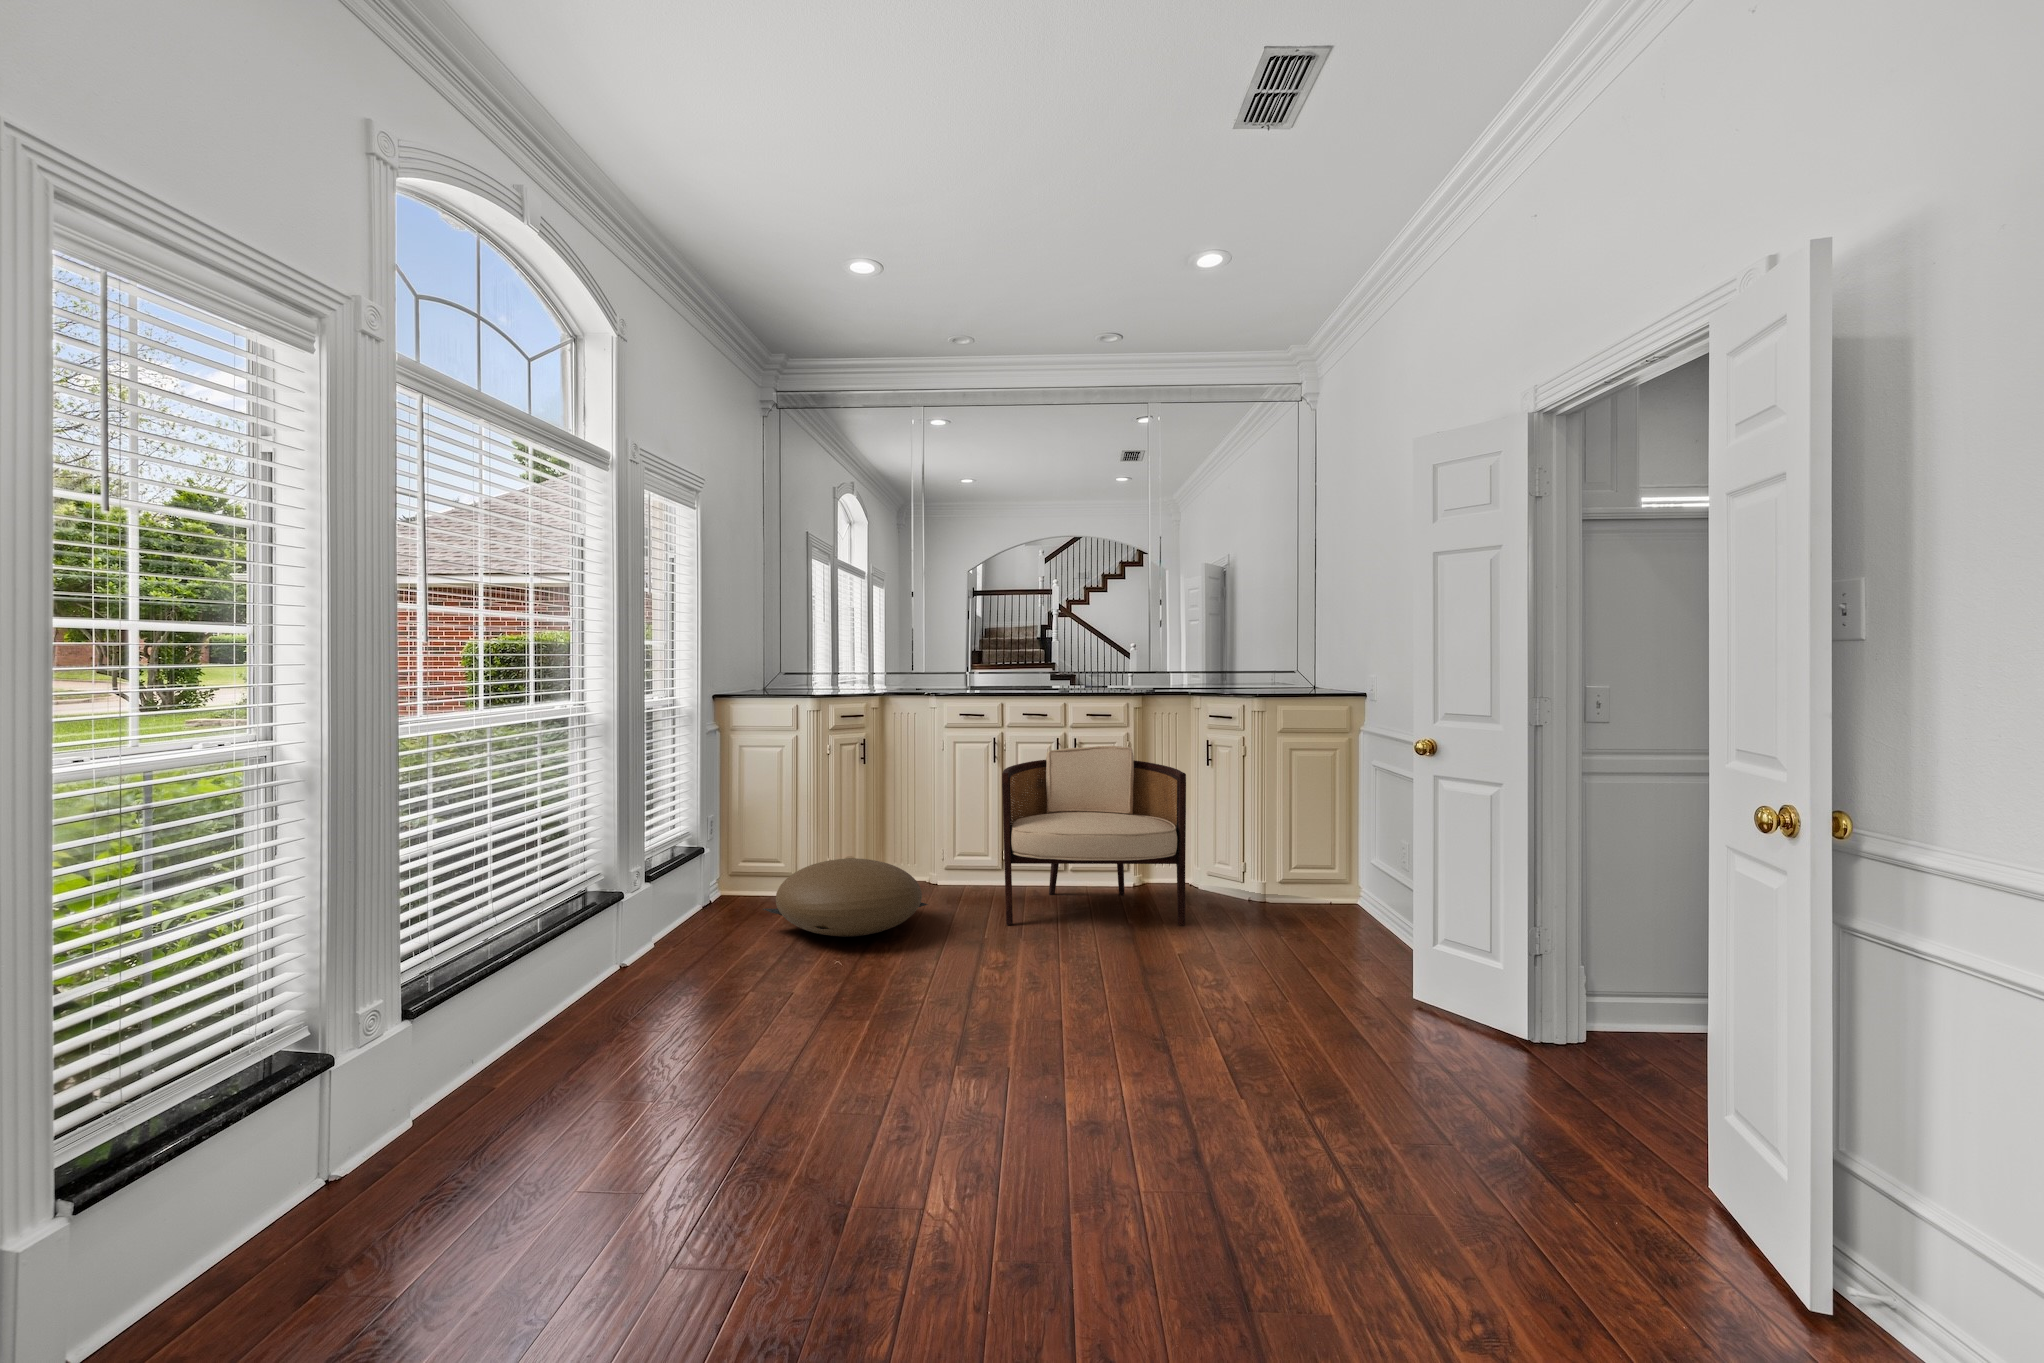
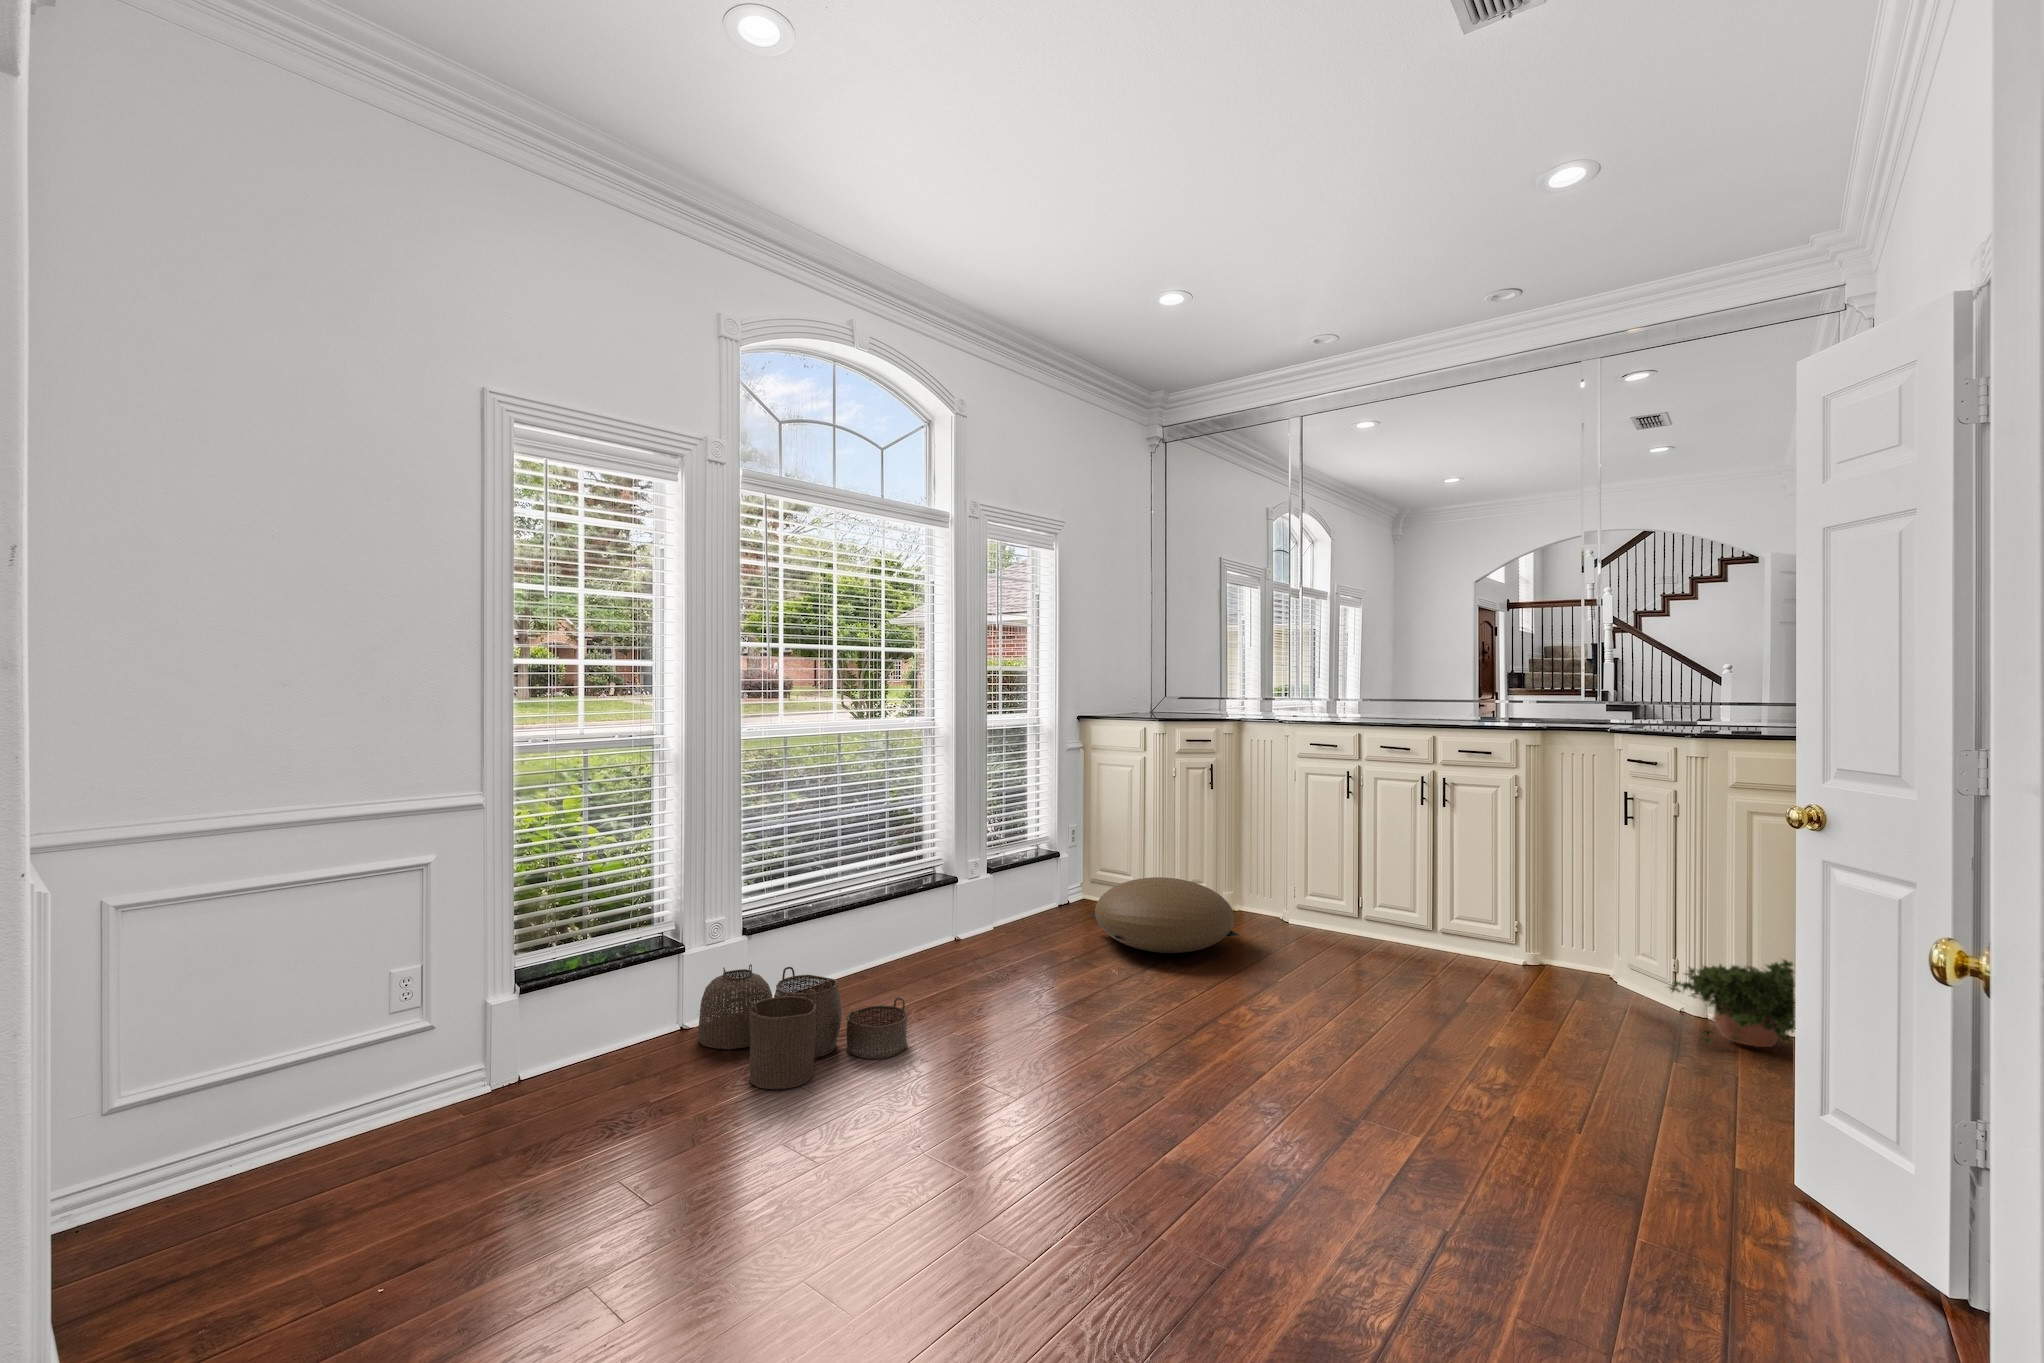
armchair: present [1002,746,1186,925] -> none [1320,789,1556,1014]
potted plant: none [1255,852,1368,924] -> present [1669,960,1796,1047]
woven basket: none [379,1038,699,1204] -> present [698,964,908,1089]

